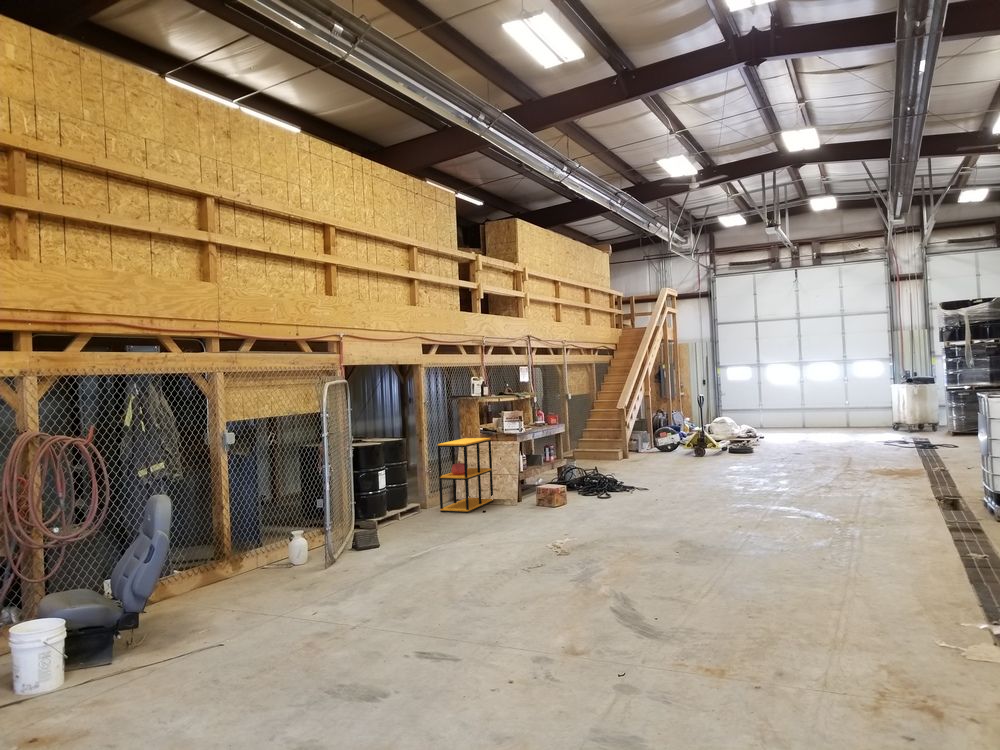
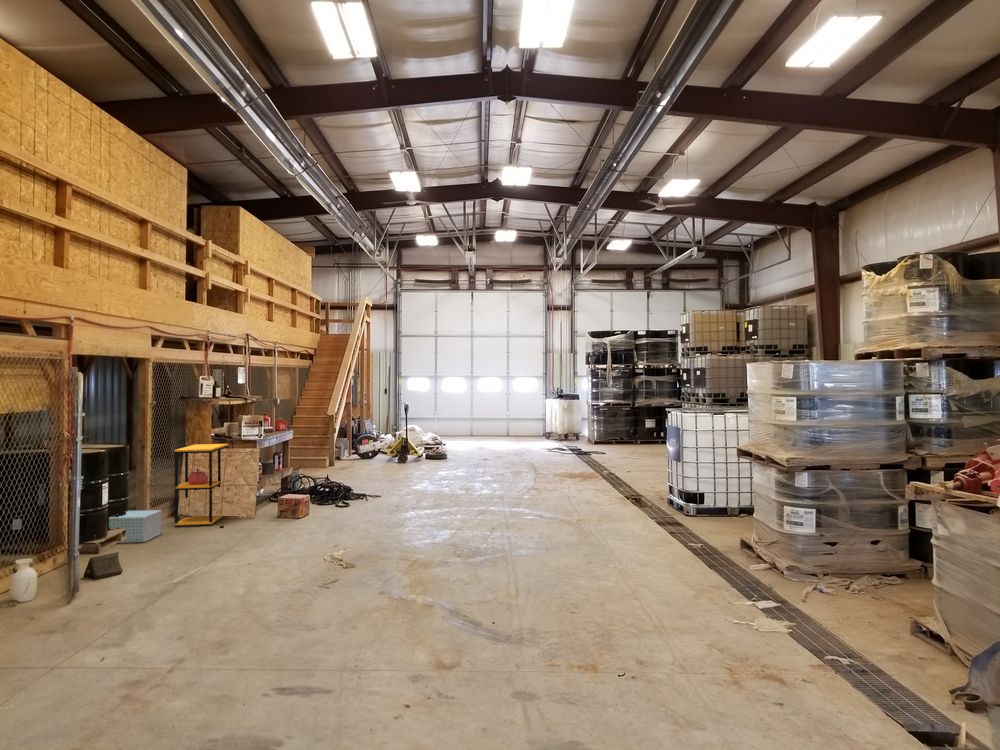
storage box: none [379,496,425,525] -> present [109,510,162,543]

